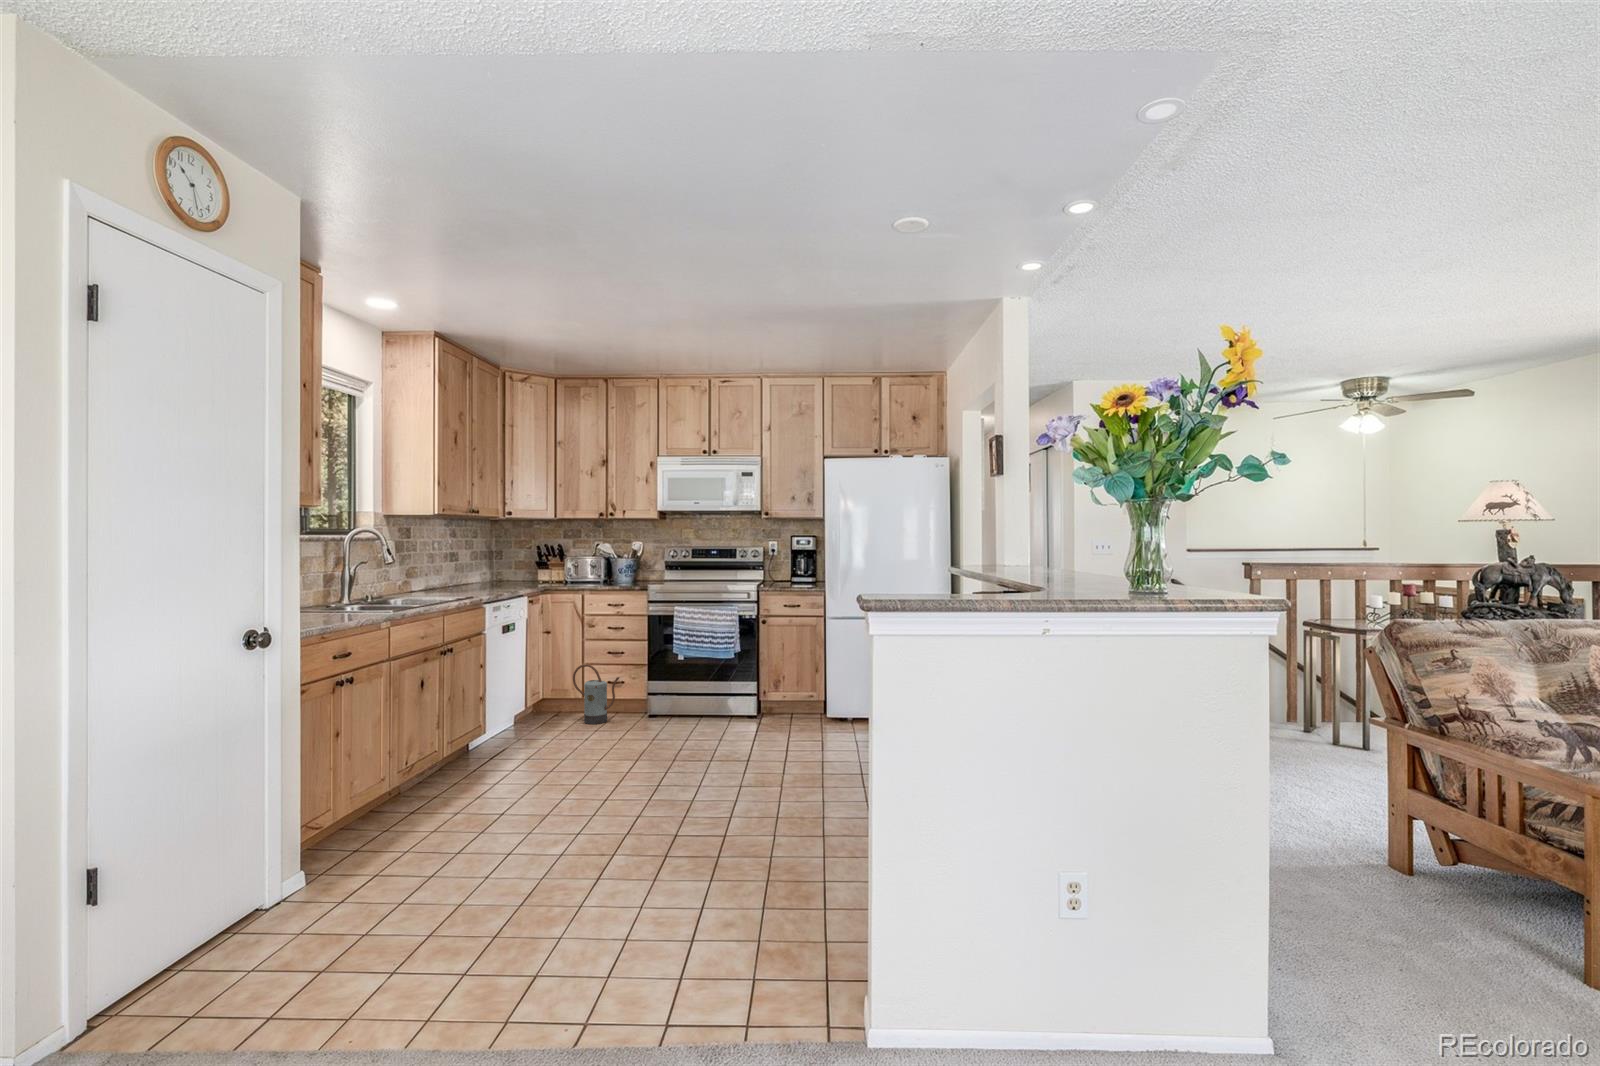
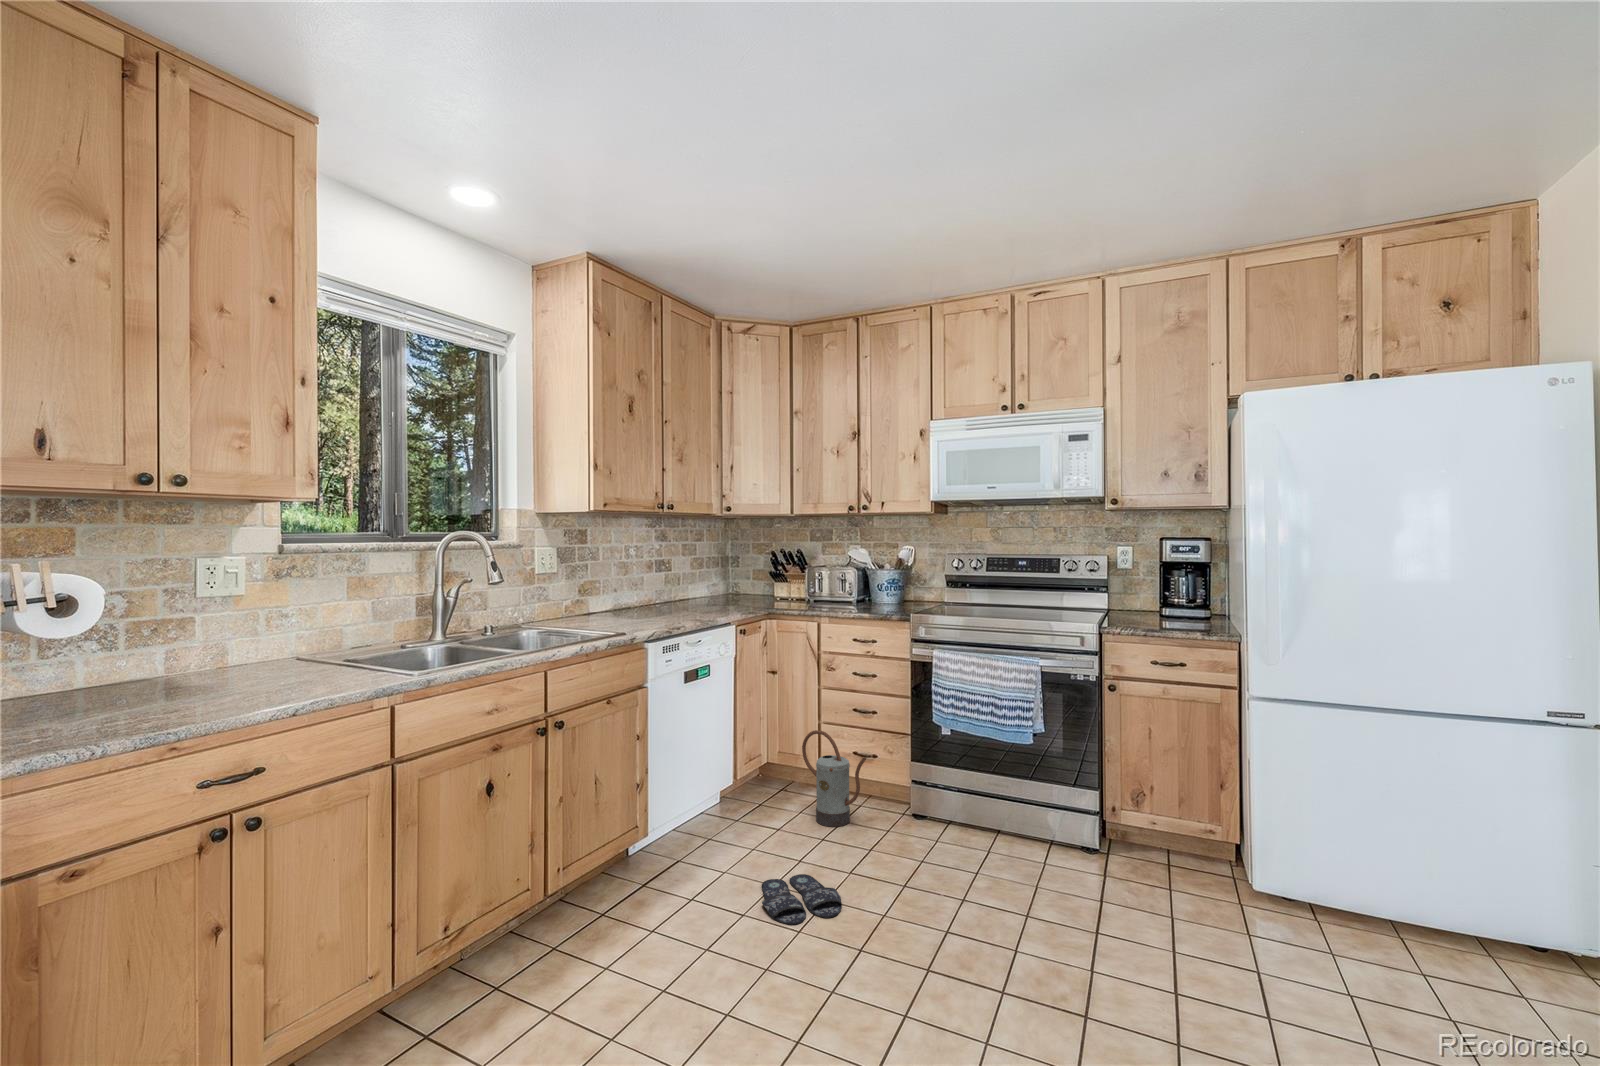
slippers: none [565,741,617,757] -> present [762,874,842,925]

